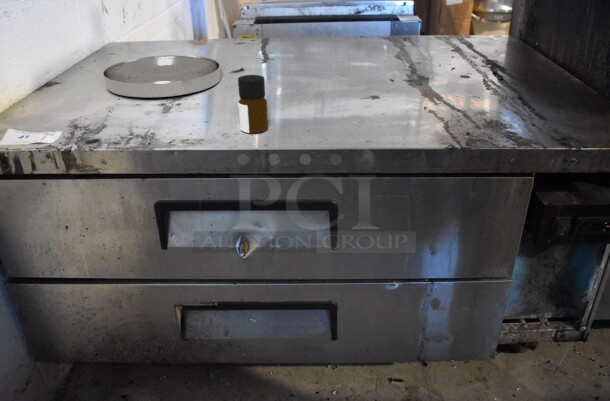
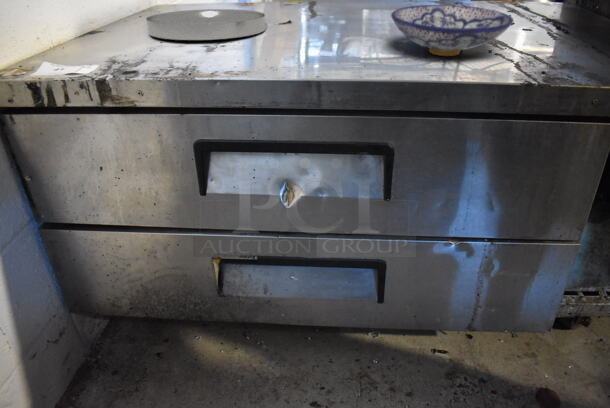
bowl: none [334,63,441,115] -> present [391,5,513,56]
bottle: present [238,75,268,133] -> none [287,3,317,68]

